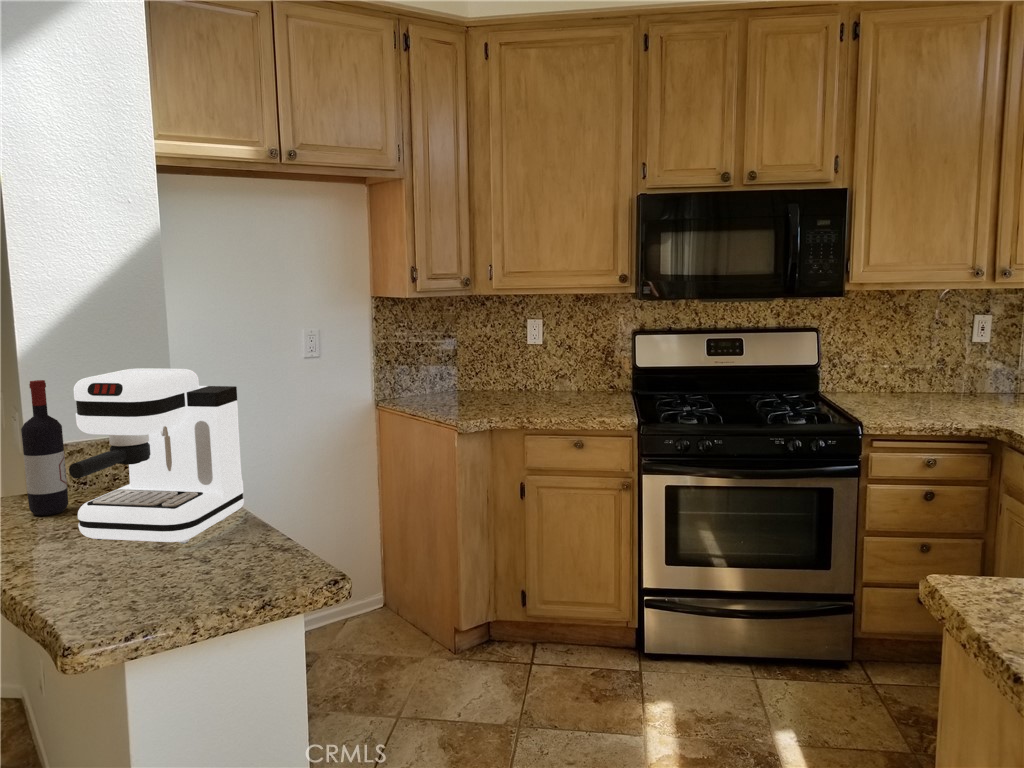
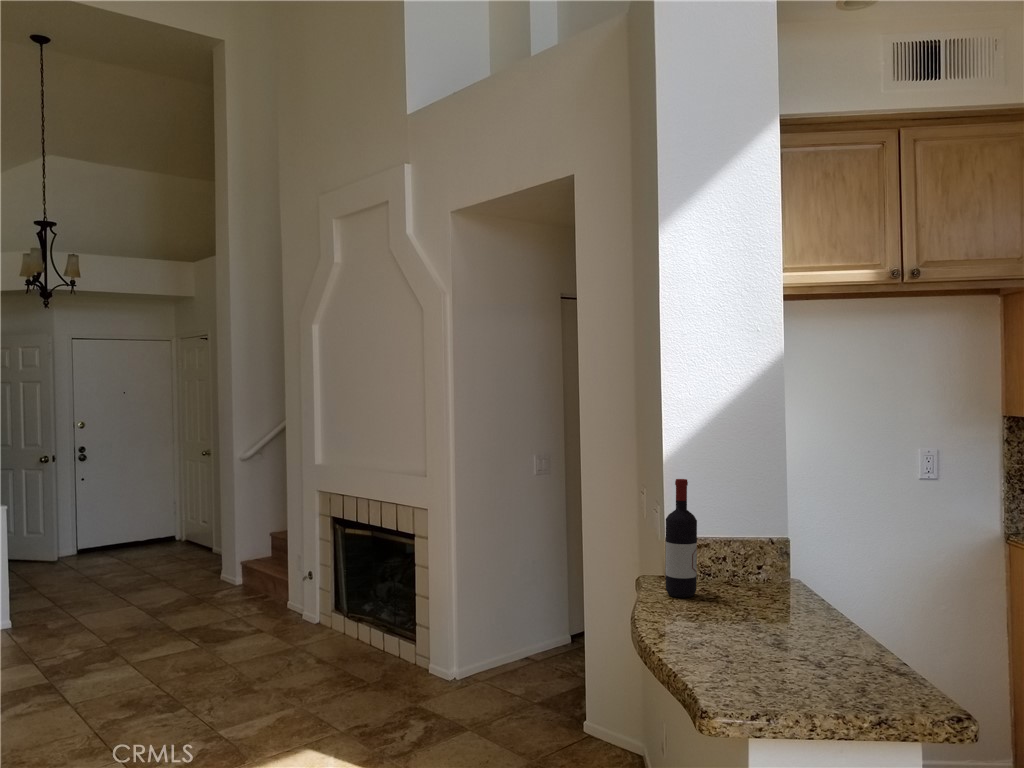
coffee maker: present [69,368,244,543] -> none [707,476,857,646]

